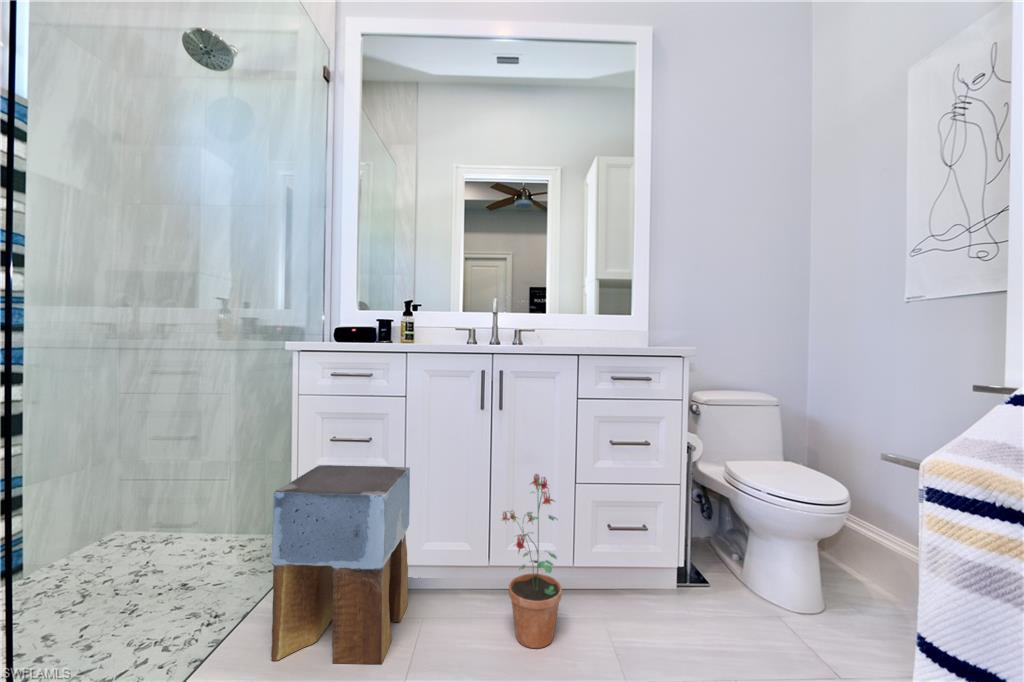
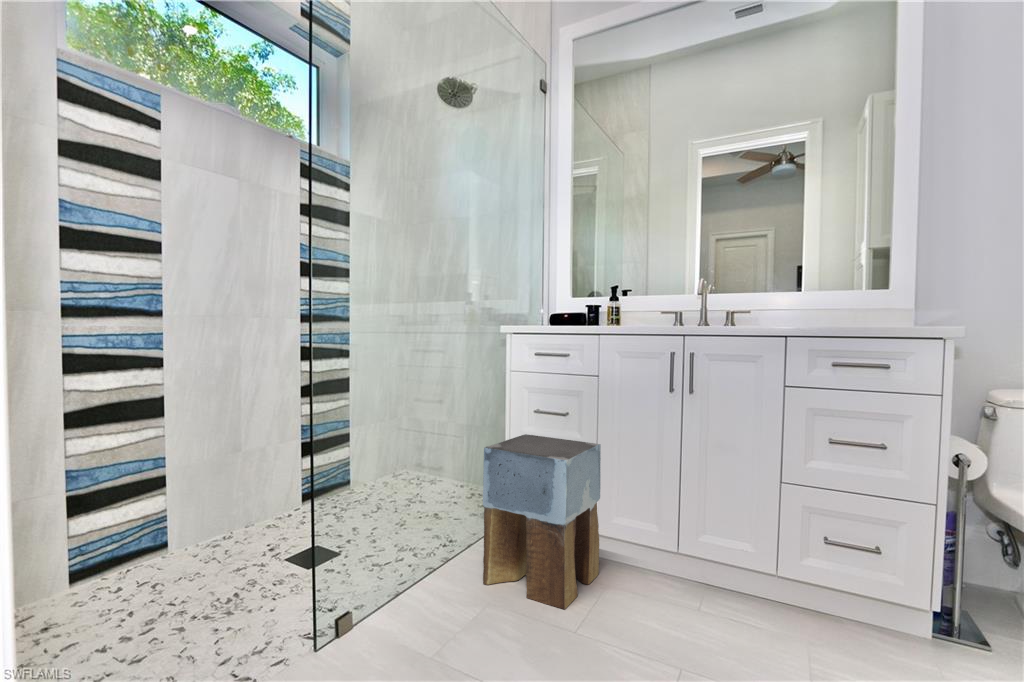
potted plant: present [502,474,562,648] -> none [687,464,750,641]

